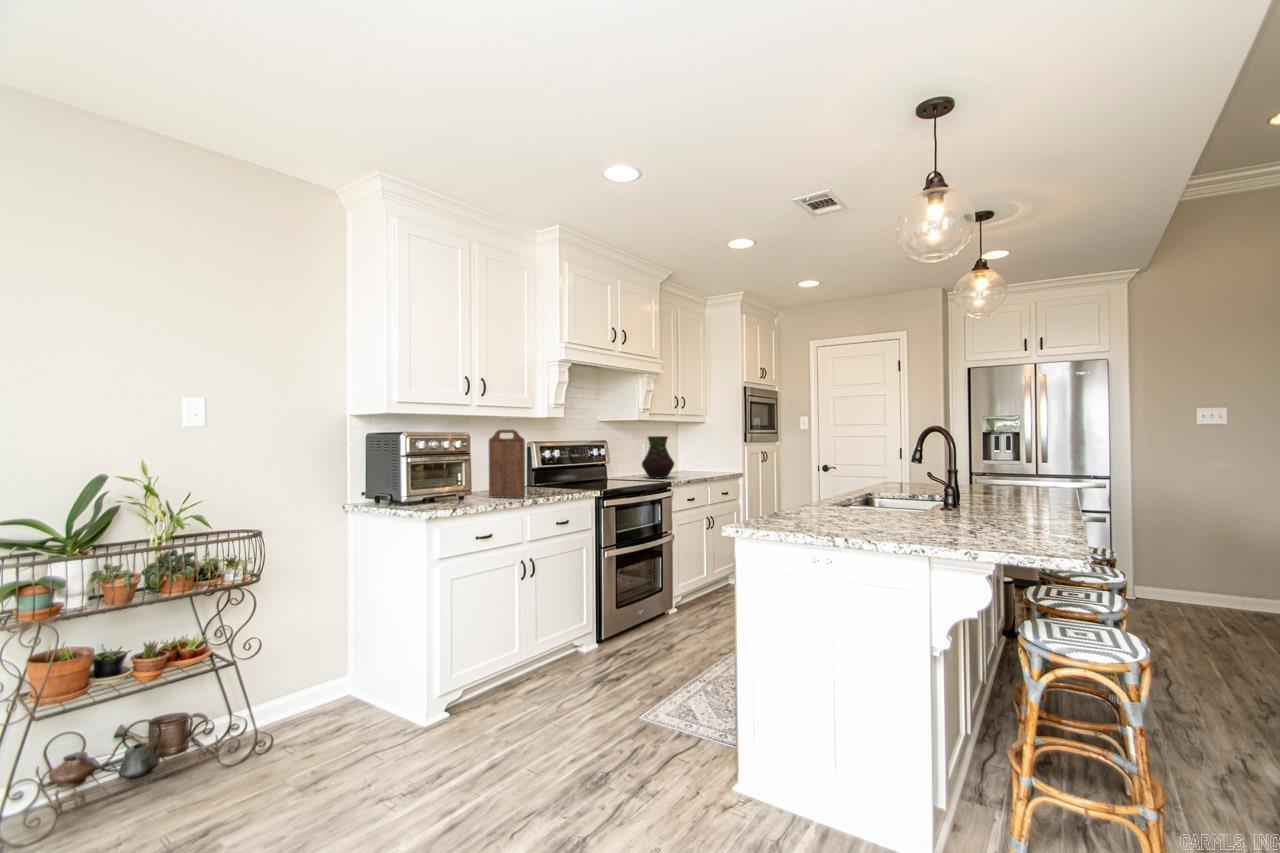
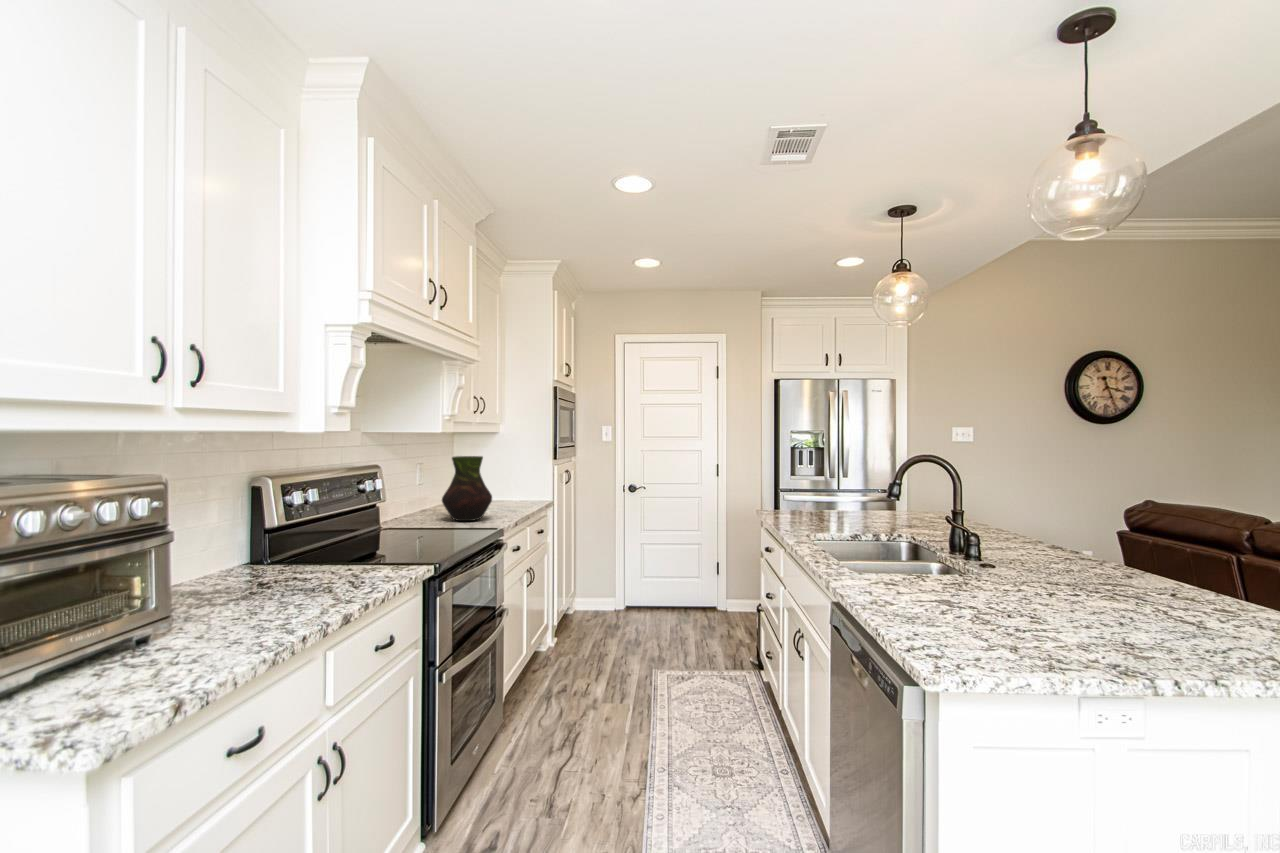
cutting board: present [489,429,525,498] -> none [206,463,309,621]

